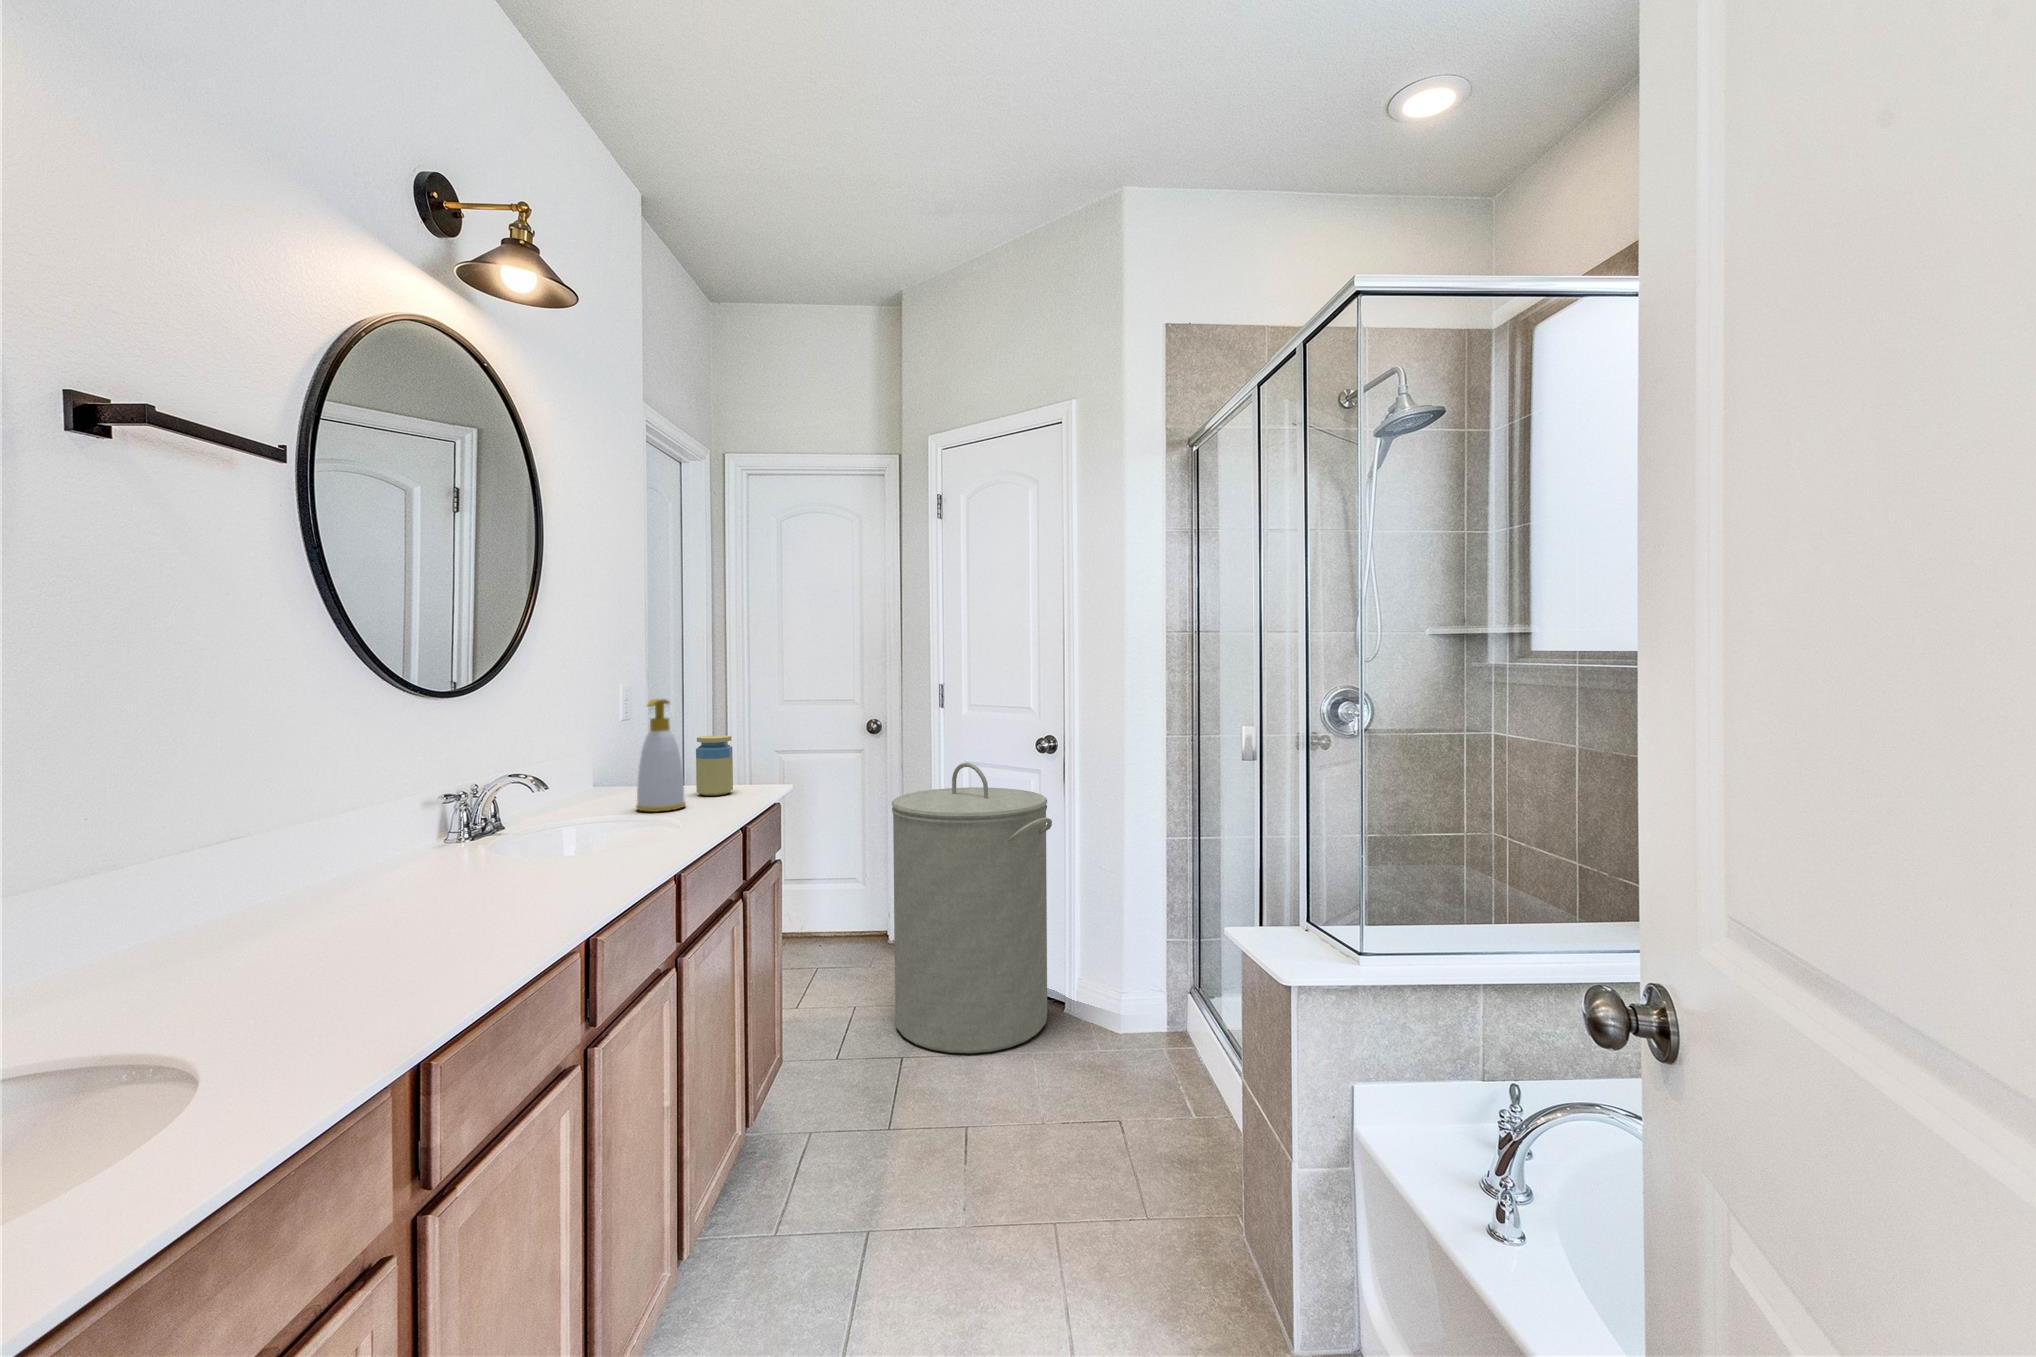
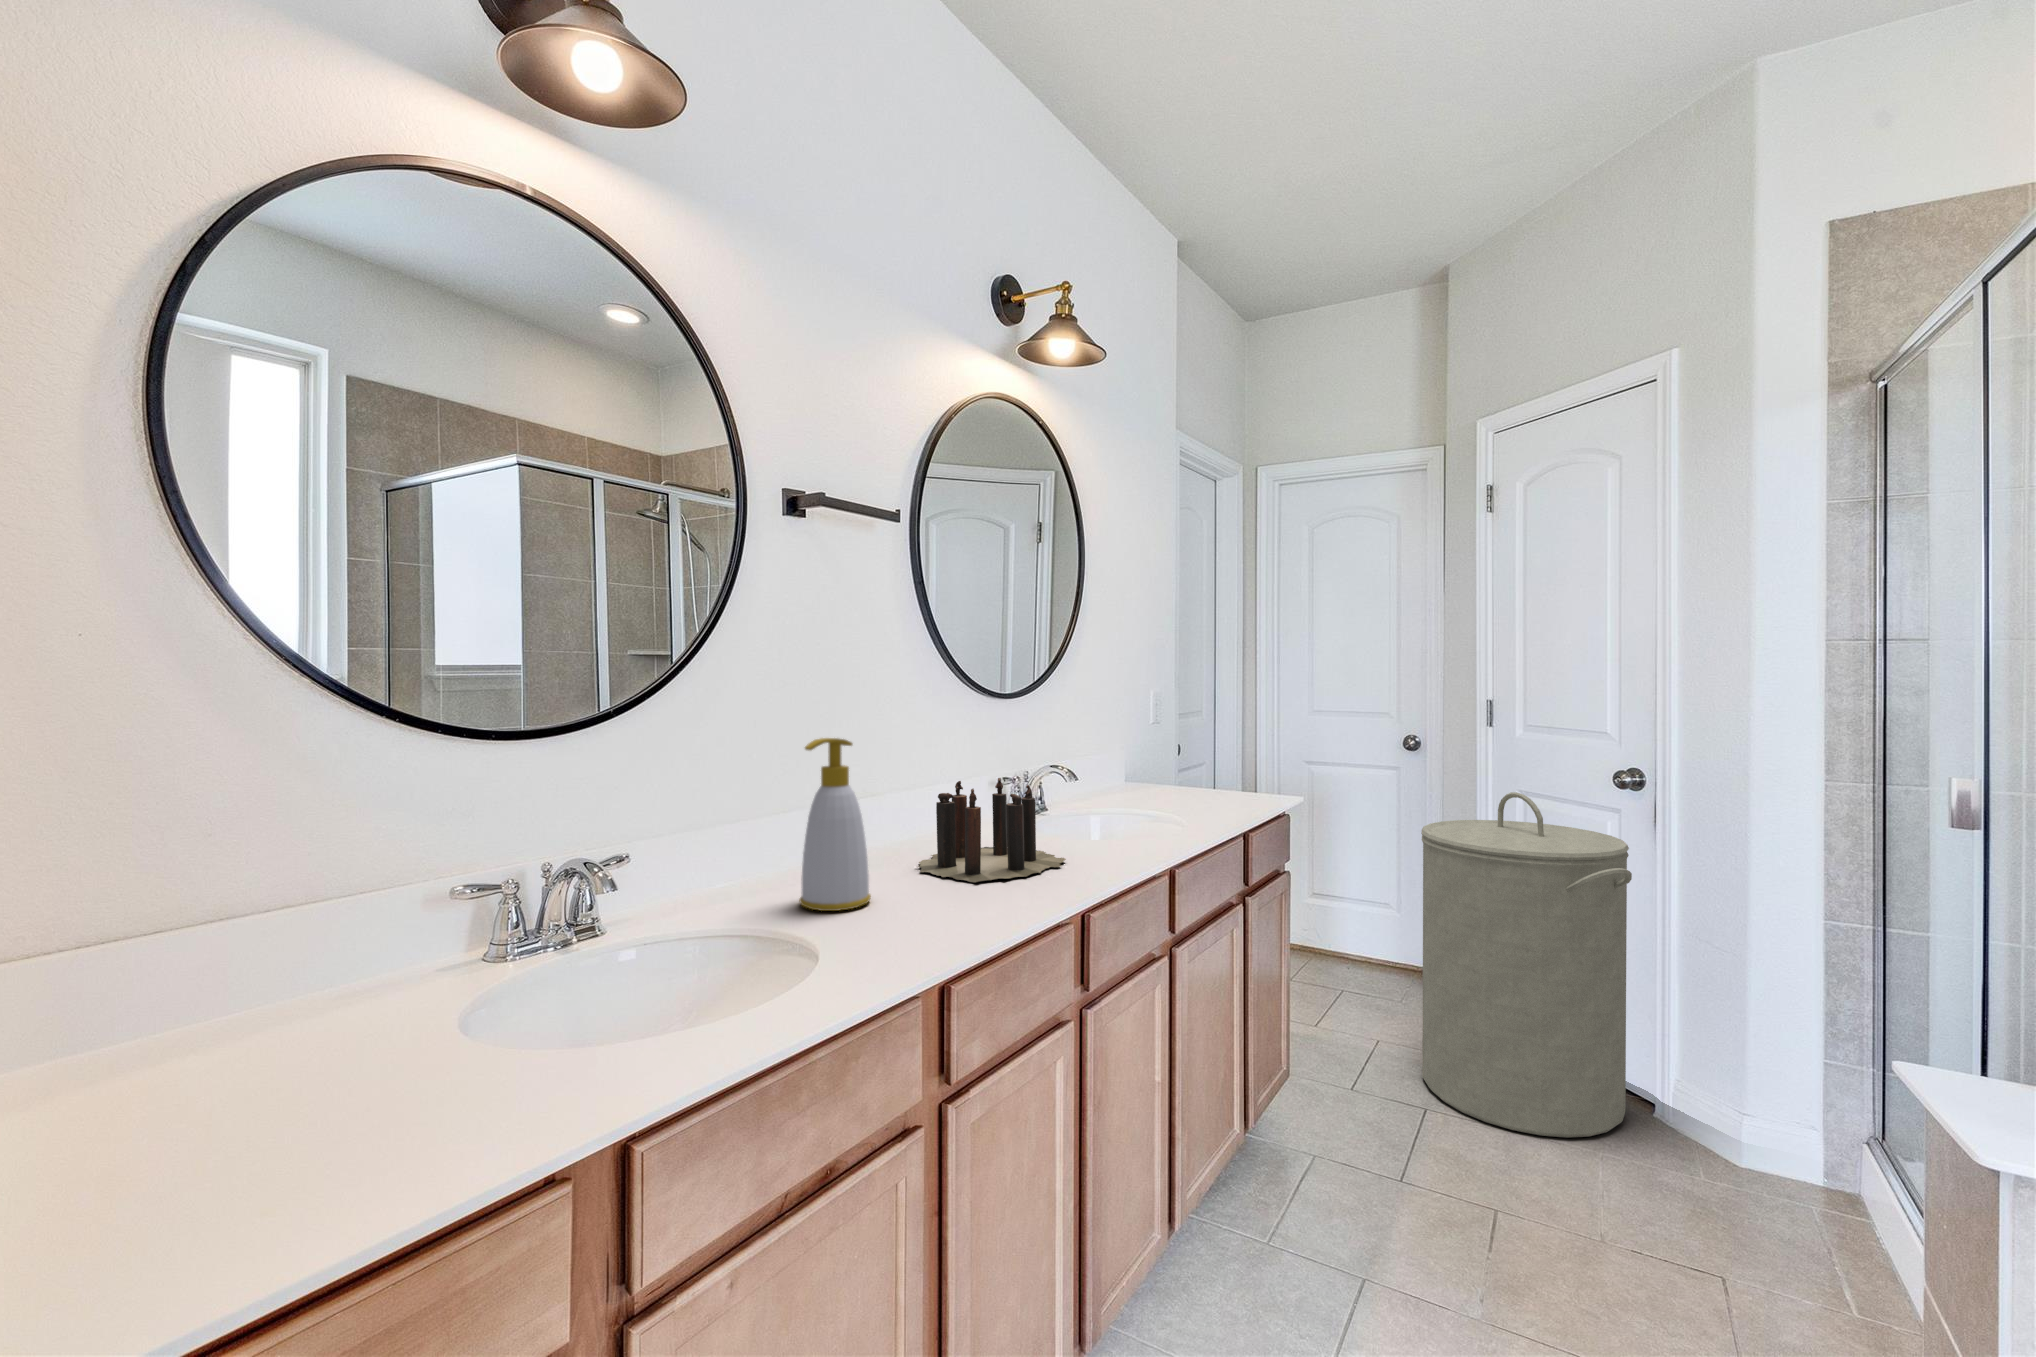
soap bottle: present [636,699,686,812] -> present [800,738,871,911]
jar: present [696,735,733,796] -> none [1209,744,1244,802]
candle: none [307,793,554,928] -> present [918,778,1066,882]

